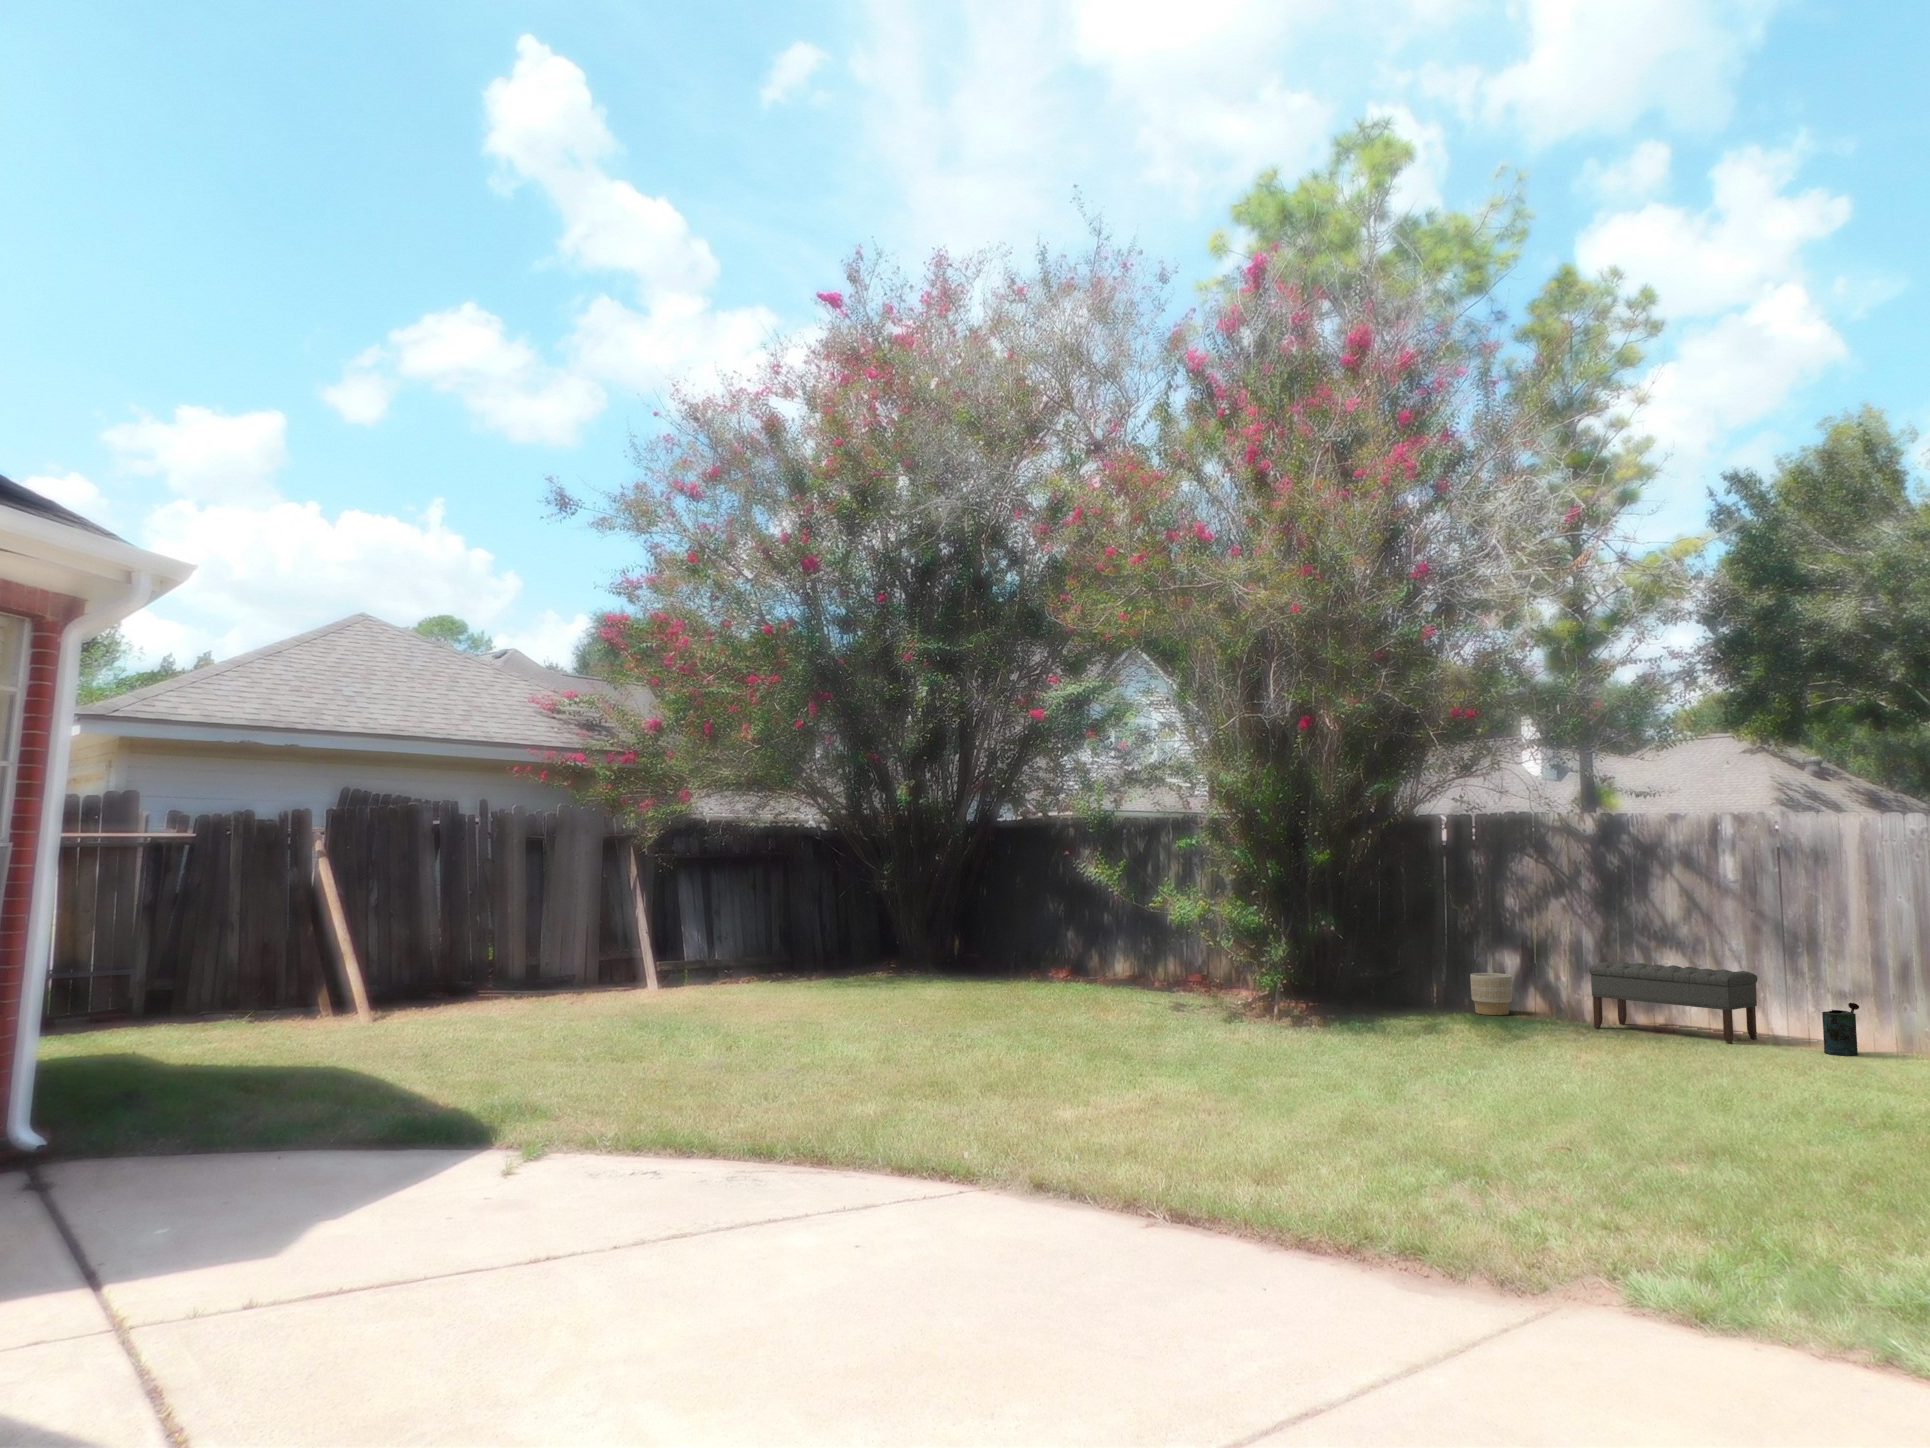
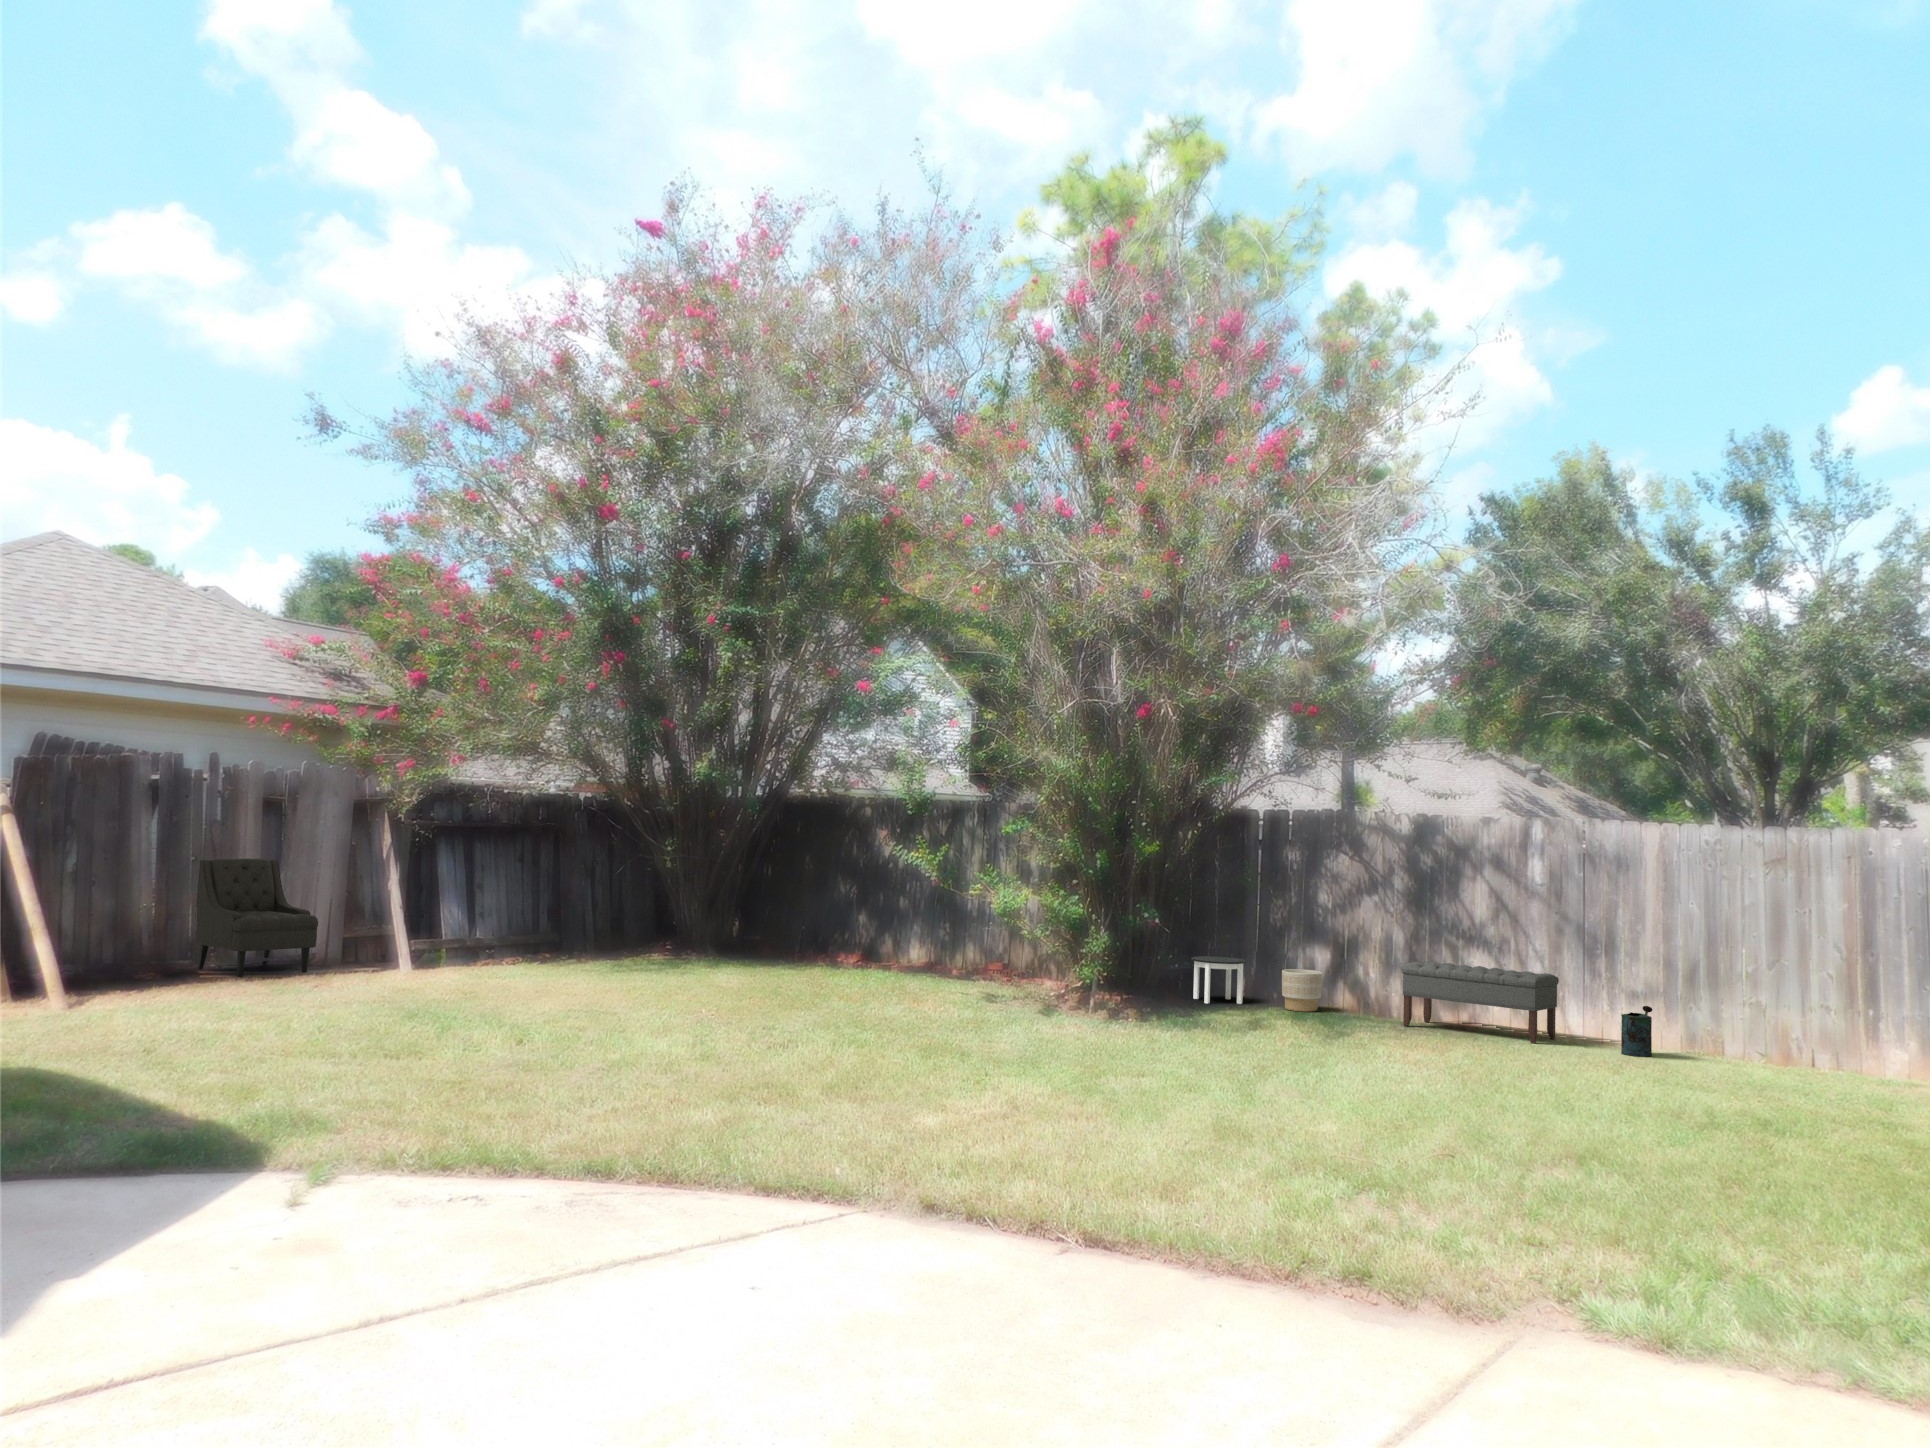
chair: none [471,892,573,996] -> present [196,859,318,977]
round table: none [1379,962,1435,1009] -> present [1191,956,1246,1004]

